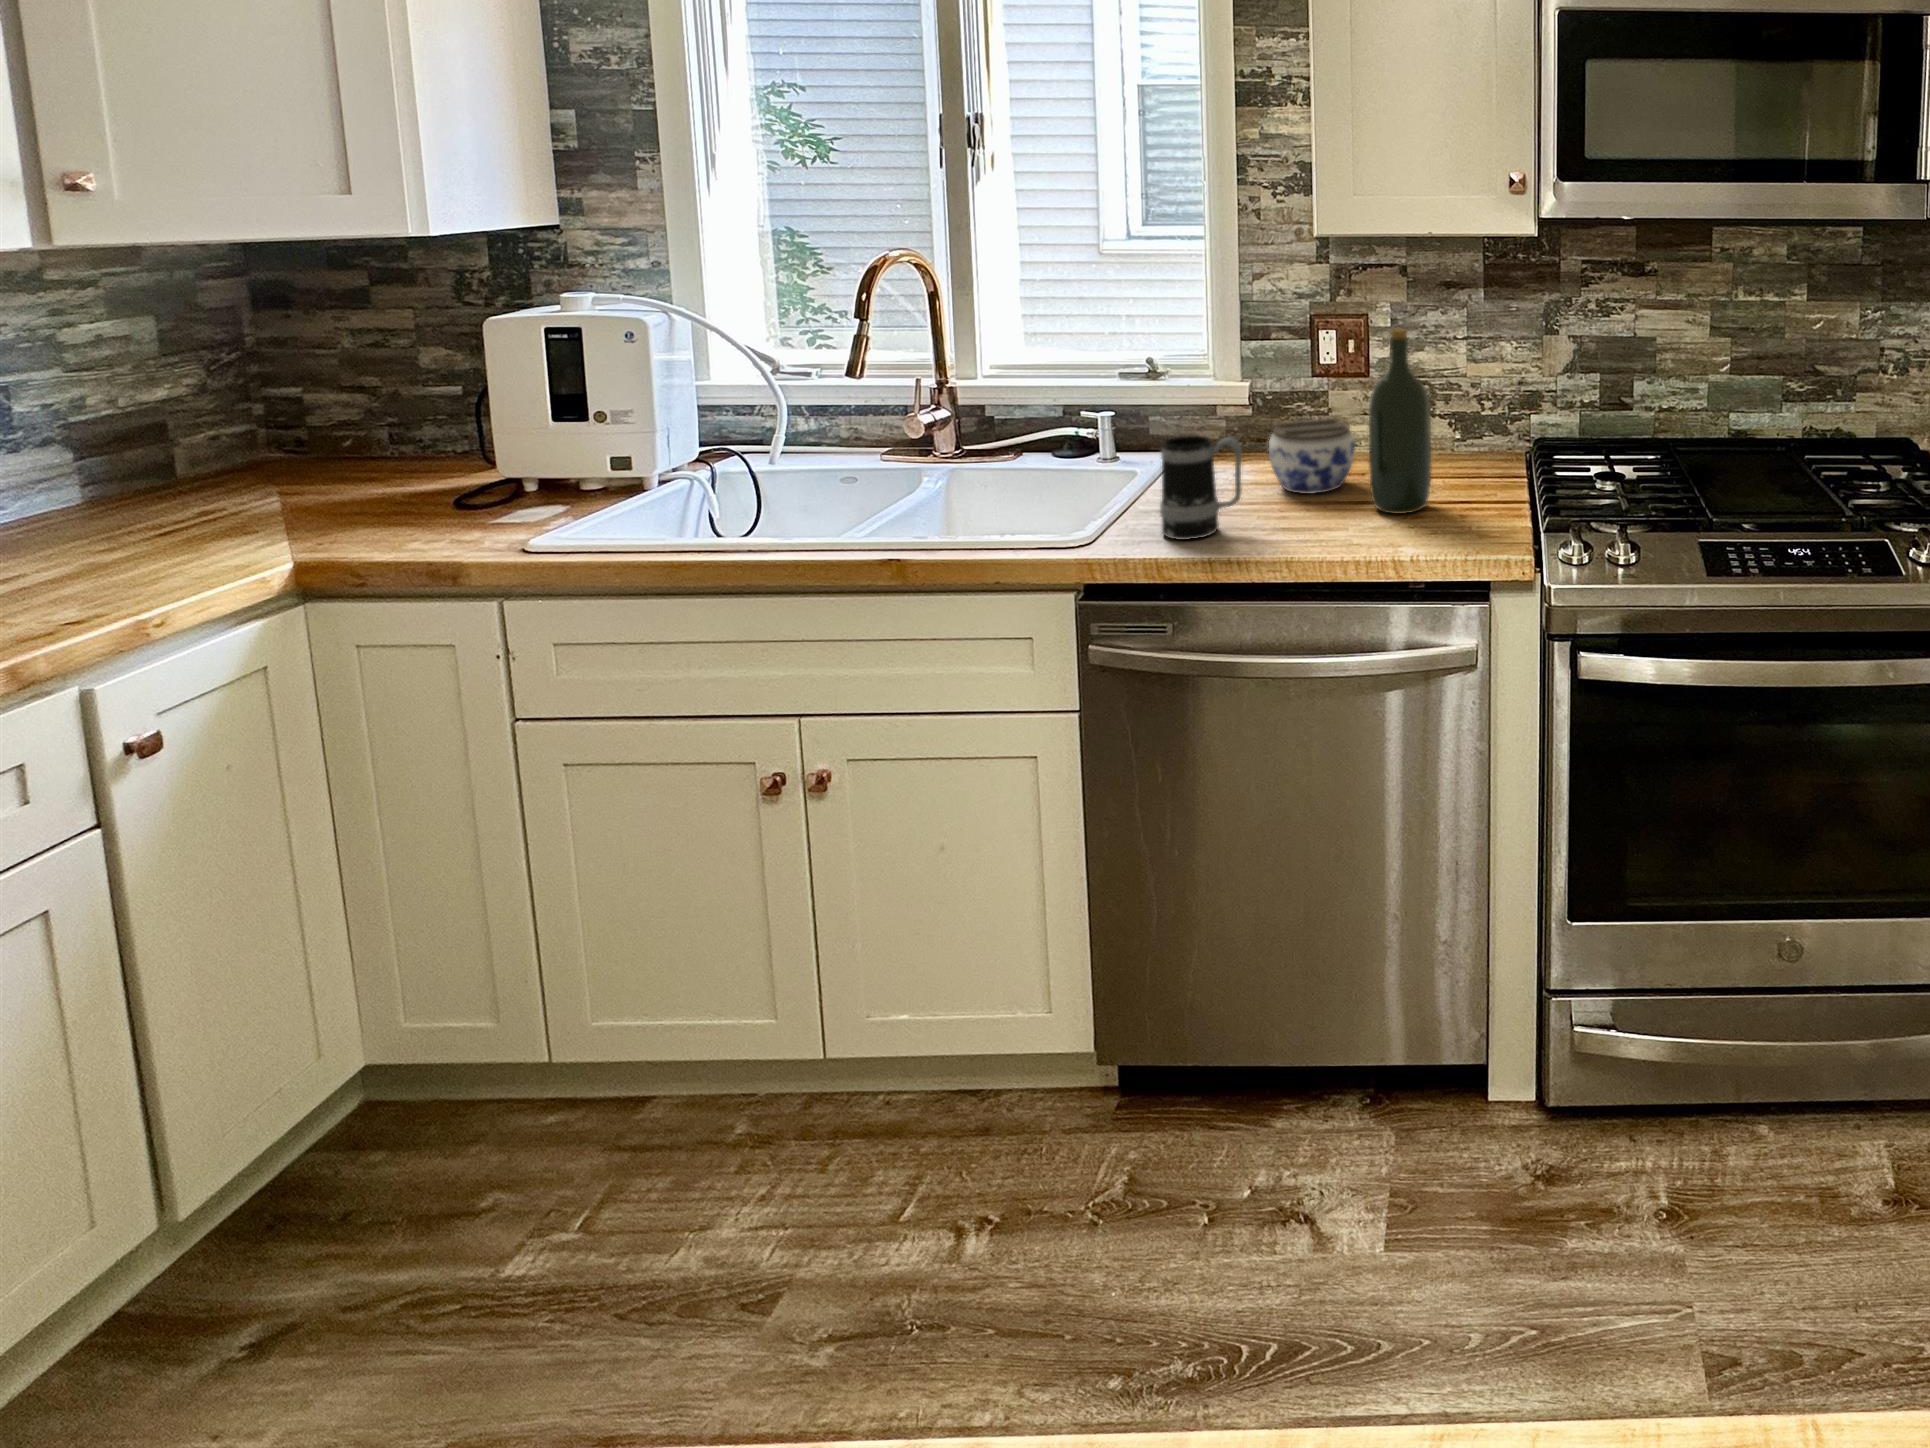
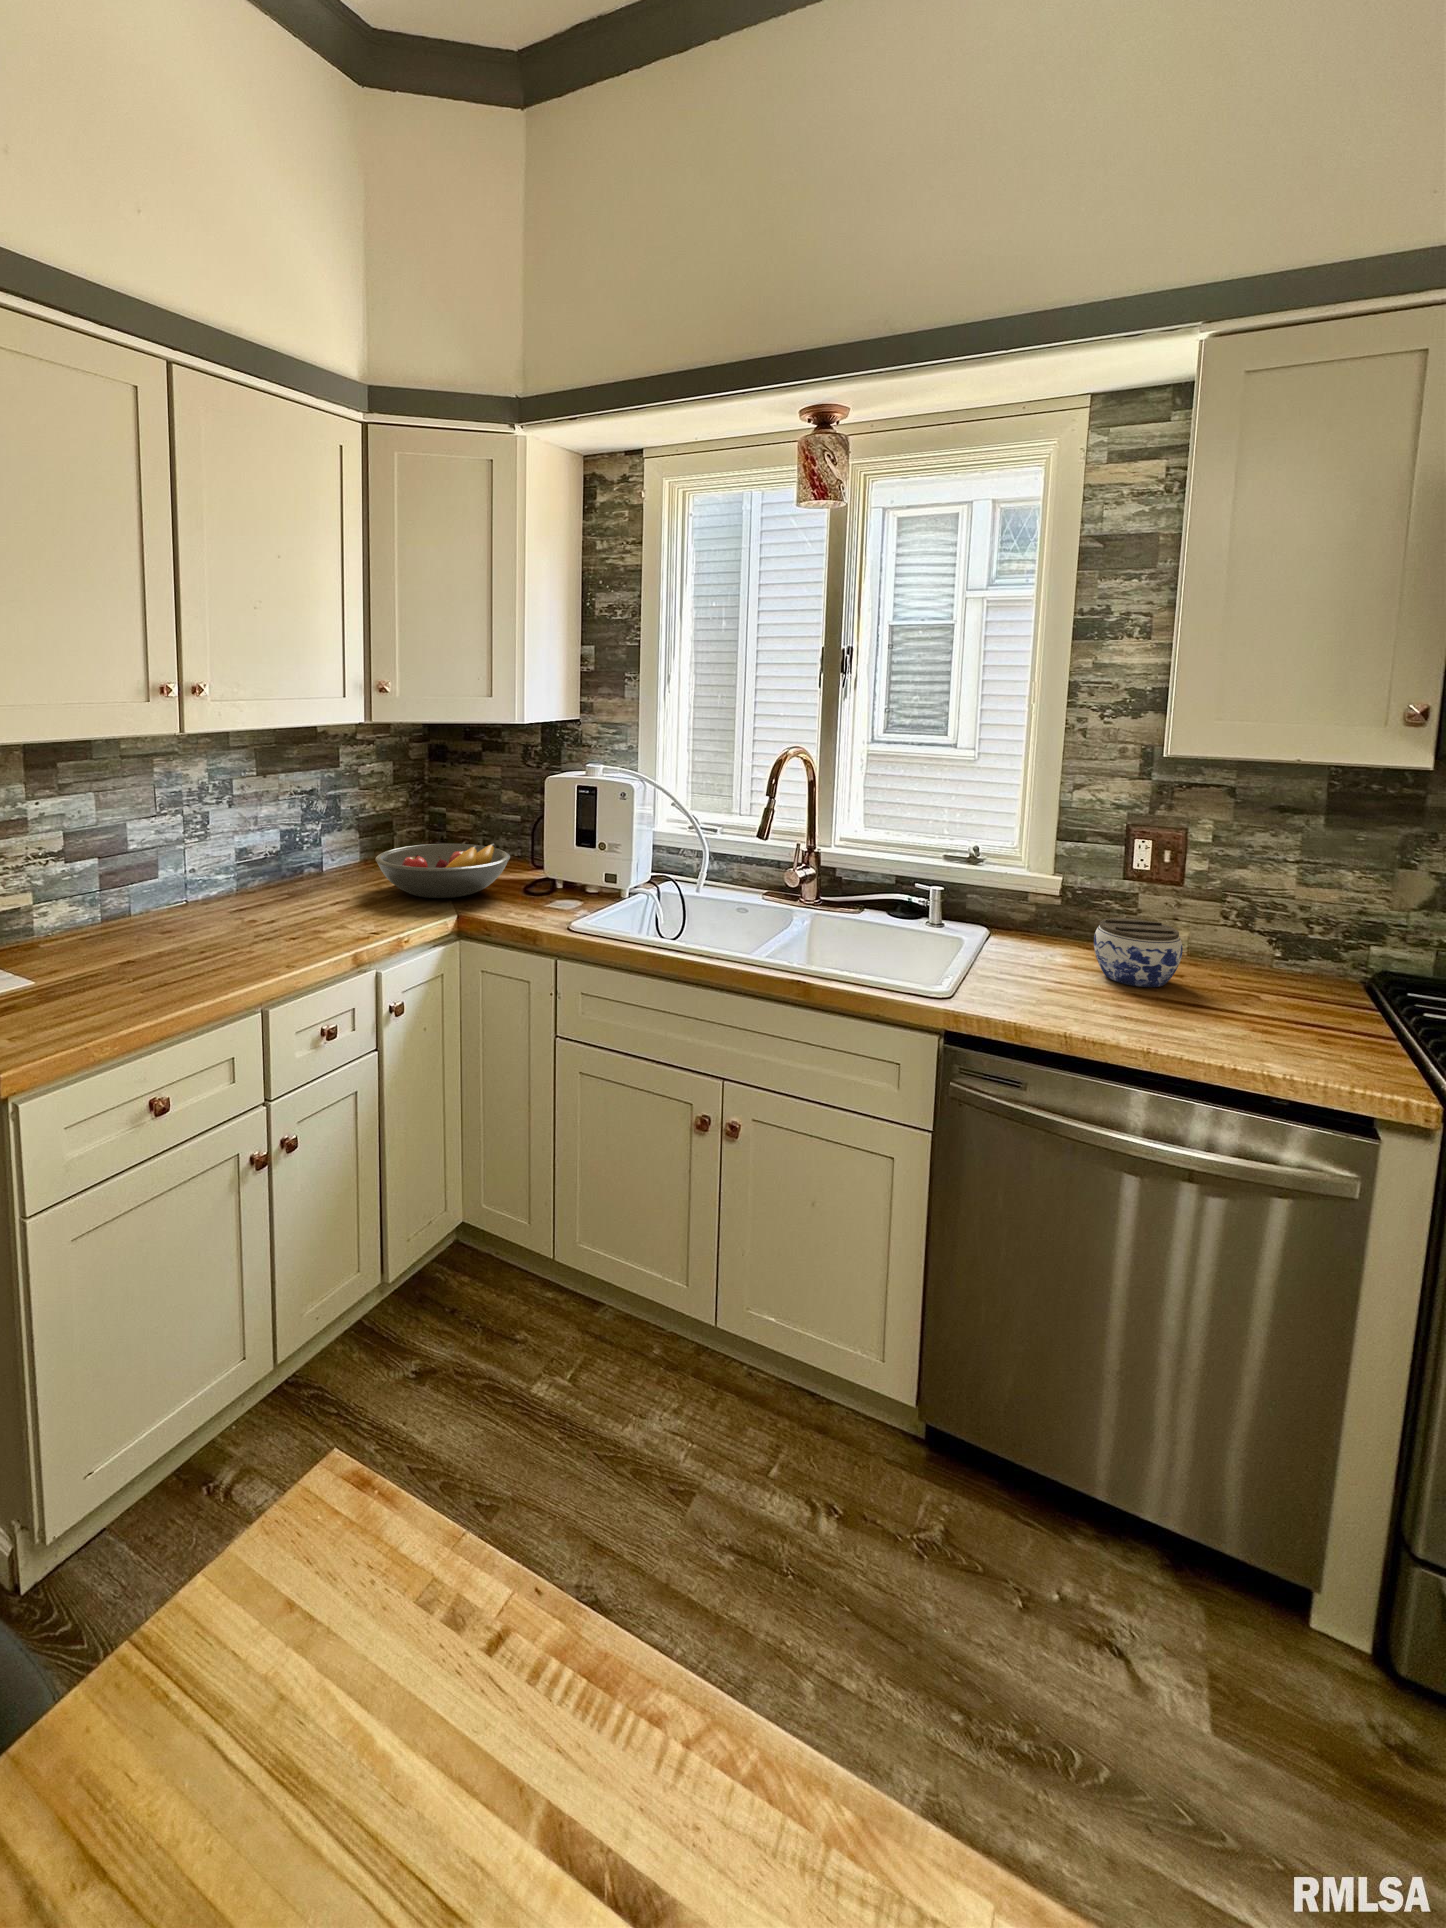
wine bottle: present [1369,328,1432,514] -> none [1211,849,1288,1025]
mug: present [1160,436,1242,540] -> none [1010,920,1092,1010]
fruit bowl: none [91,437,417,545] -> present [375,844,510,898]

